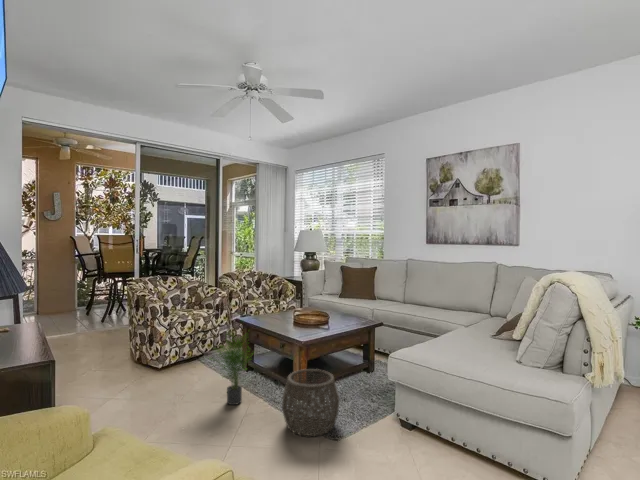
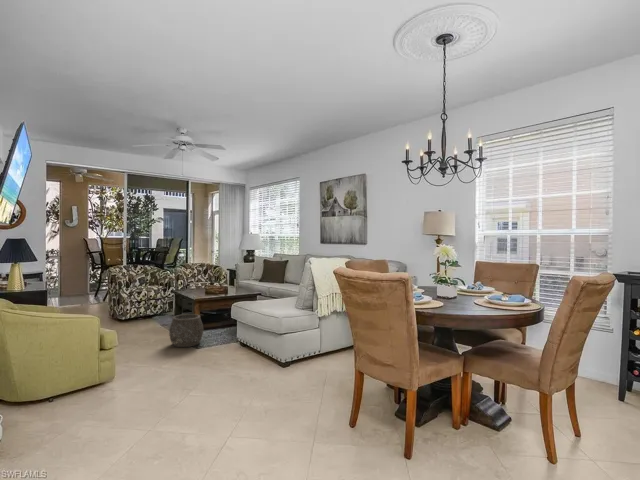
potted plant: present [218,338,251,405] -> none [136,293,170,336]

